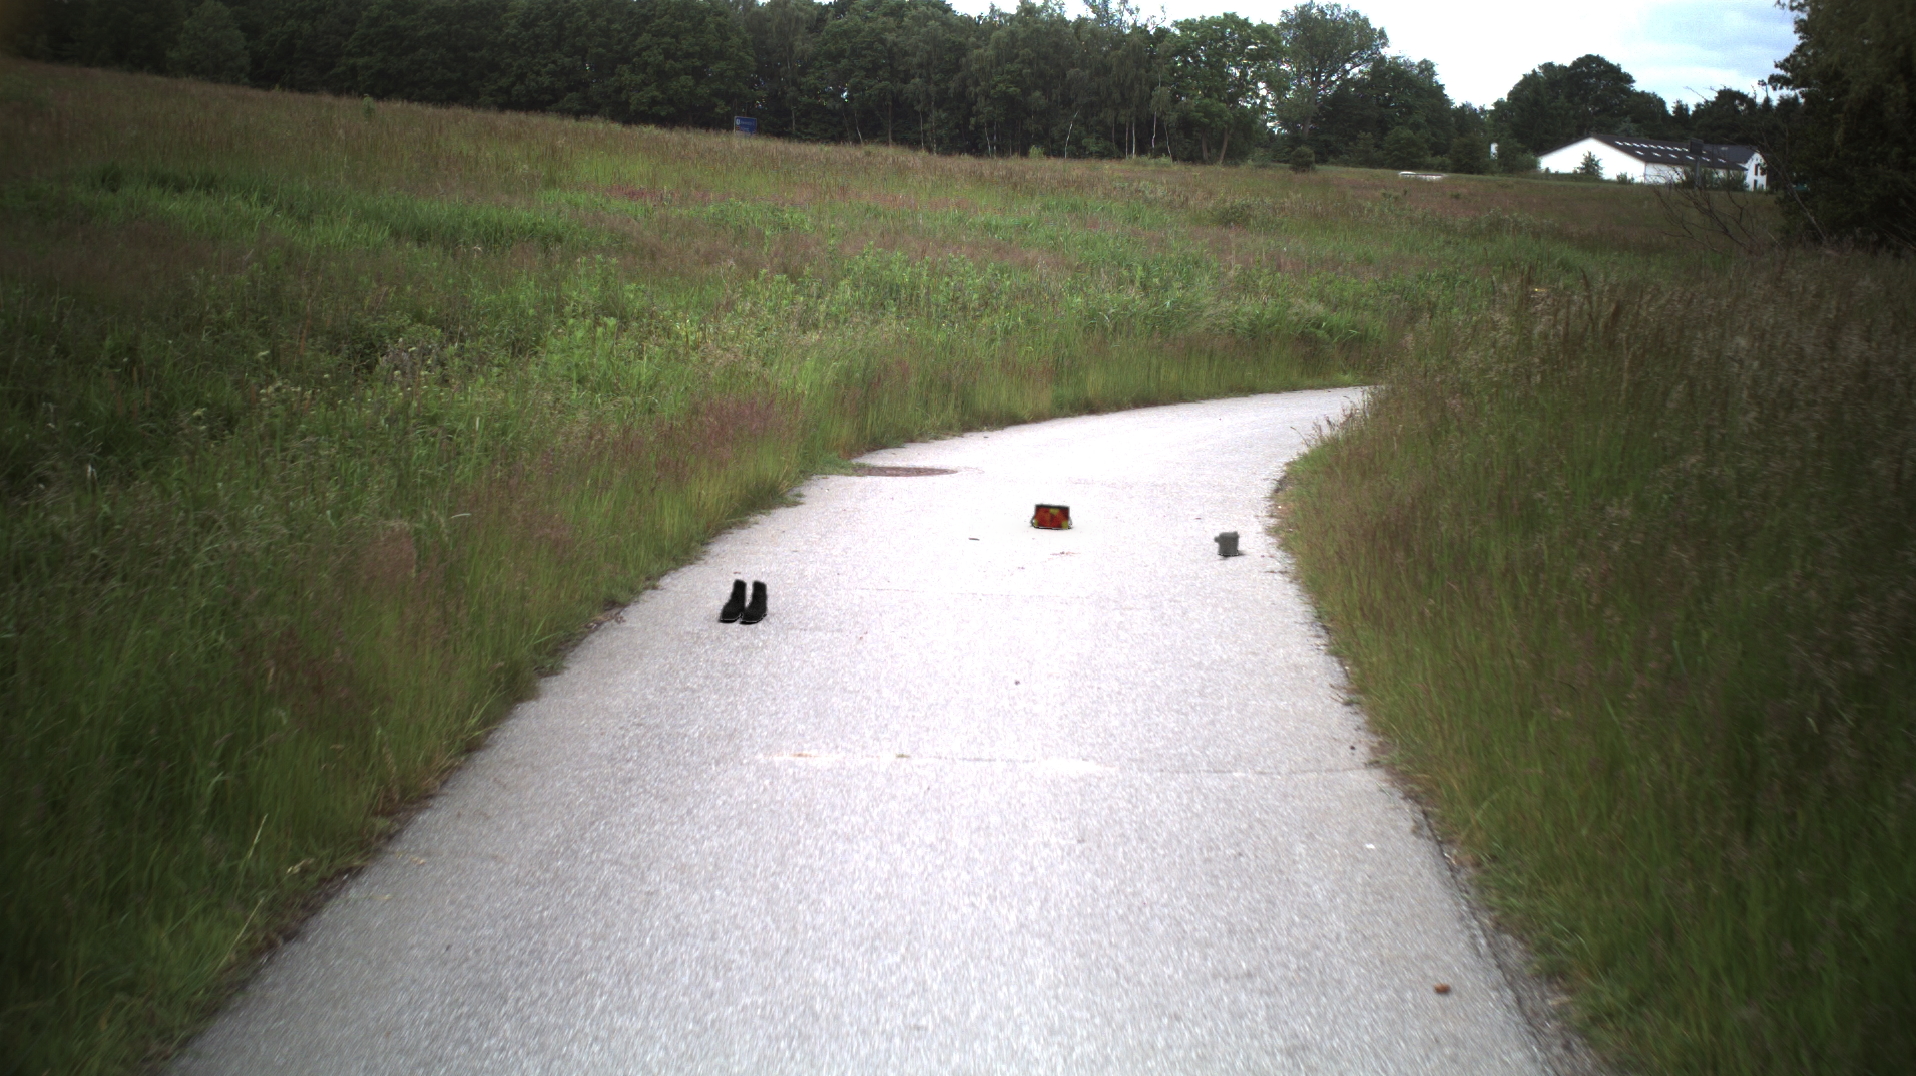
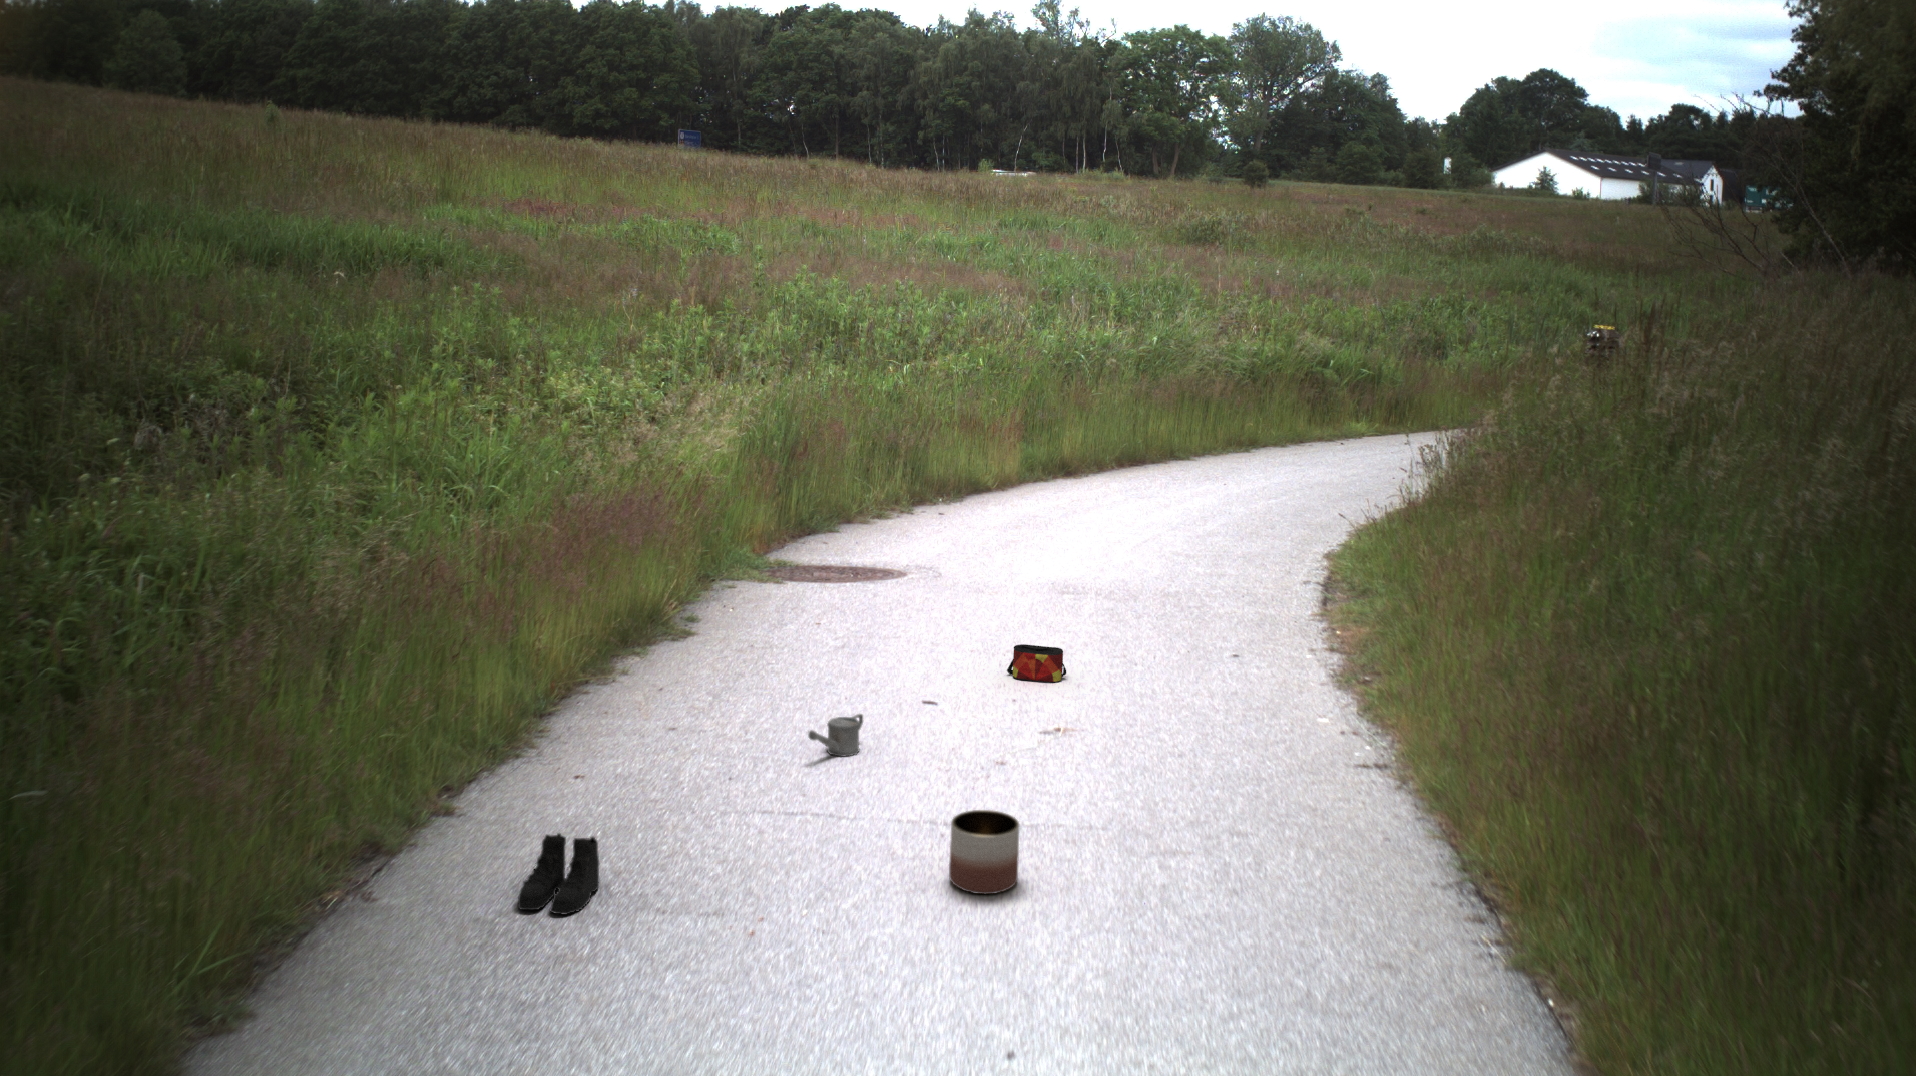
watering can: present [1214,531,1240,556] -> present [808,714,863,757]
planter: none [985,571,1030,619] -> present [949,810,1019,894]

